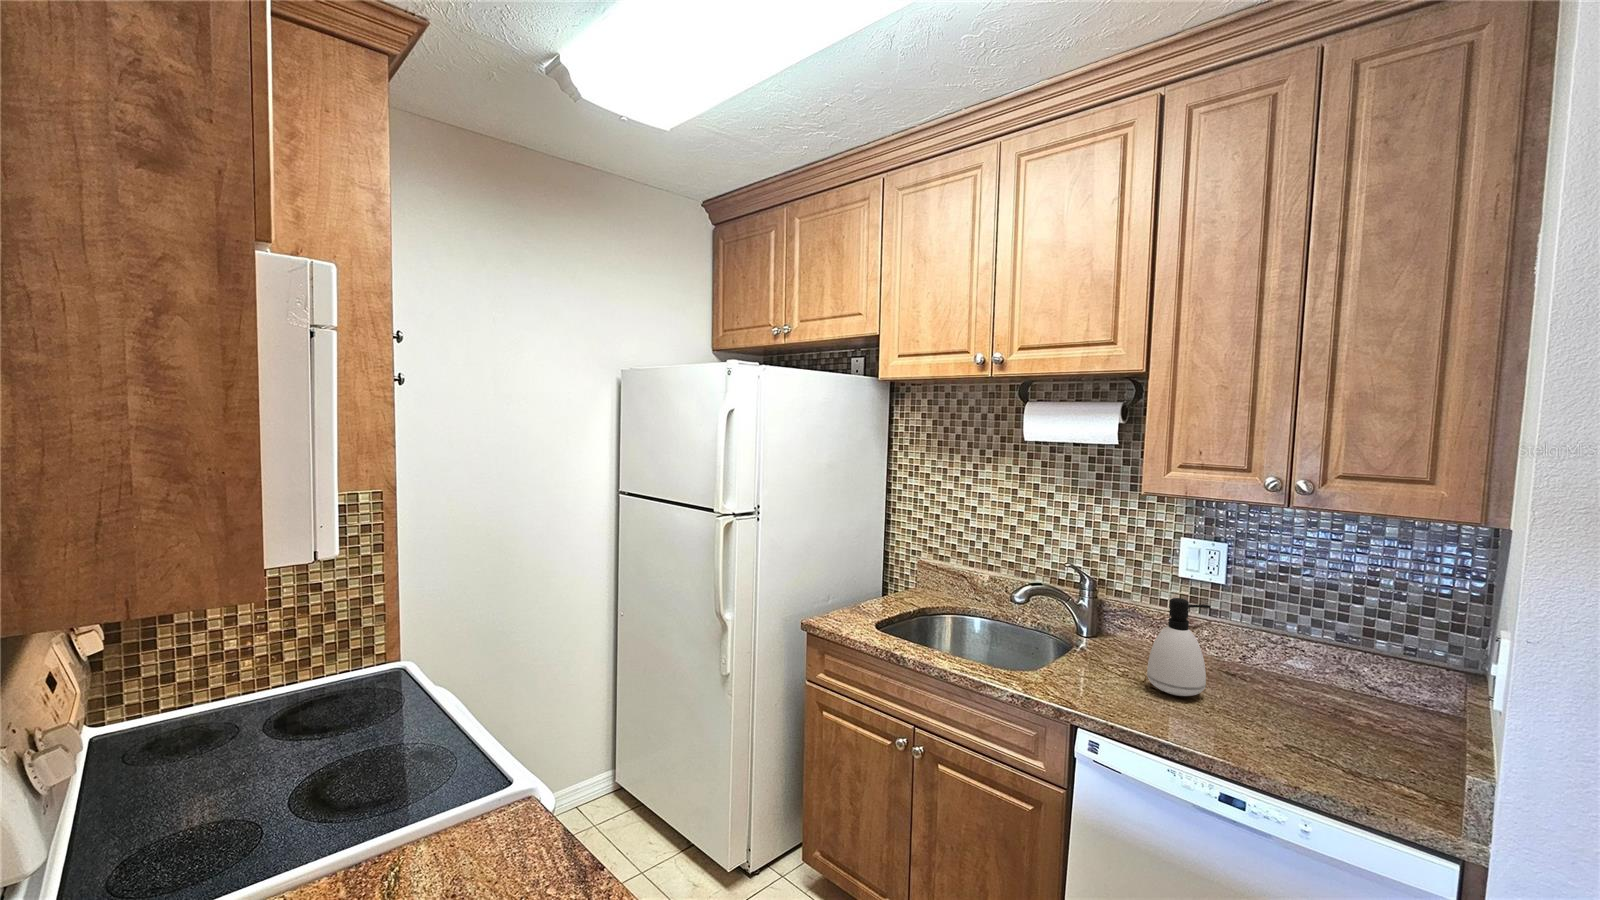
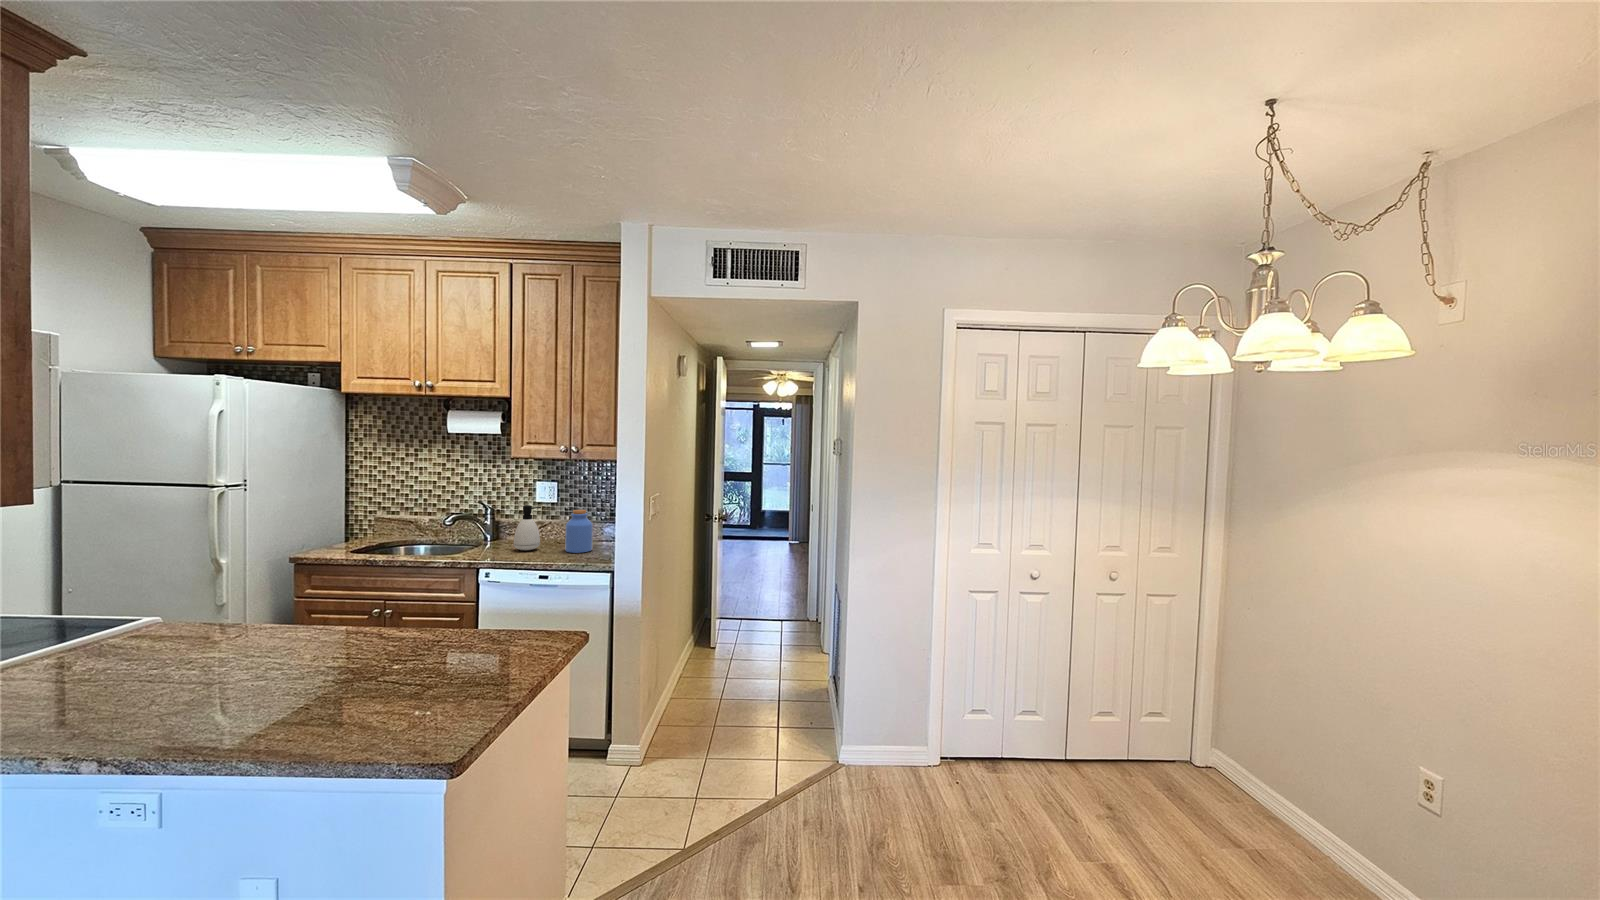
jar: none [1276,631,1358,745] -> present [565,510,593,553]

